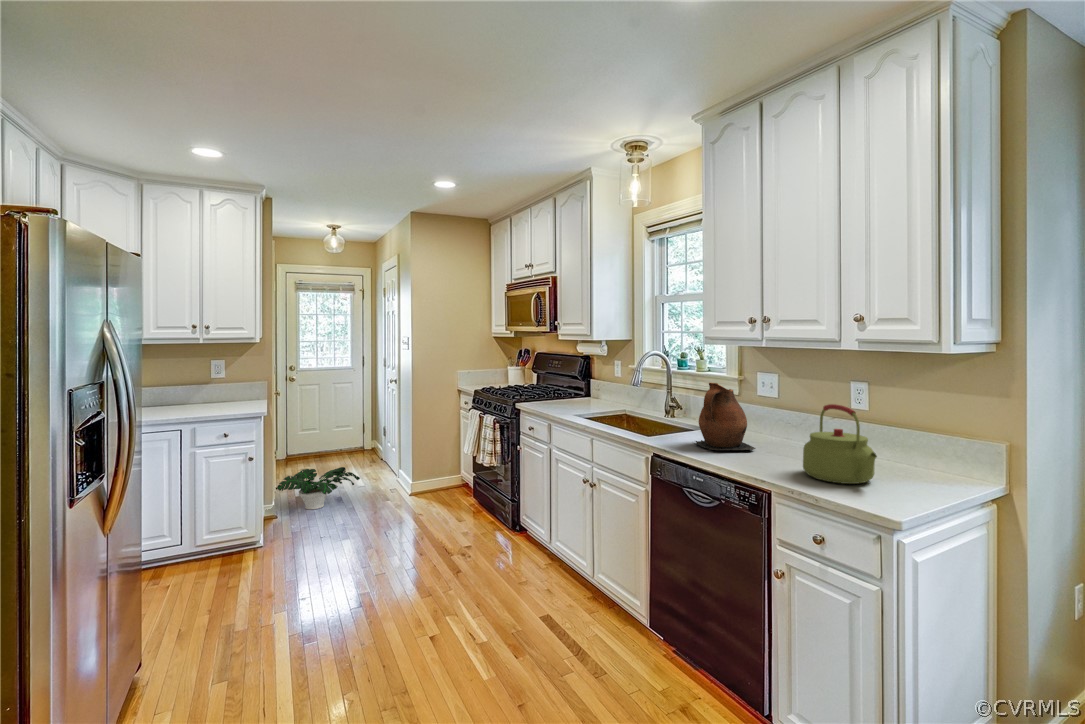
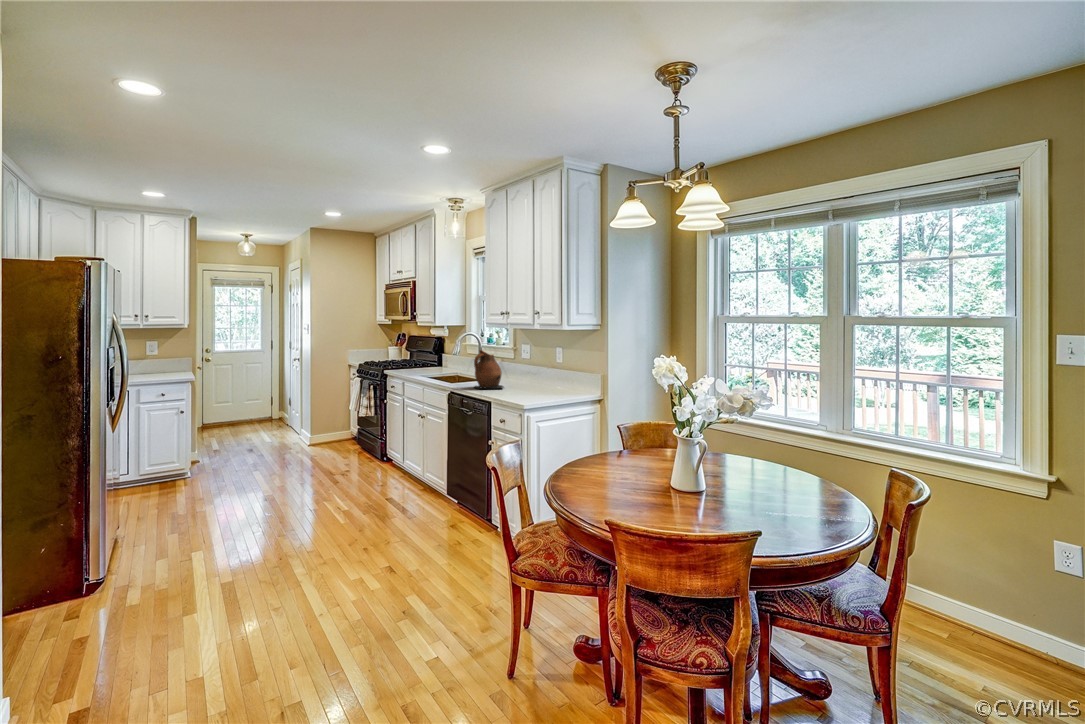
kettle: present [803,404,877,484] -> none [510,359,543,398]
potted plant: present [277,467,360,510] -> none [201,425,269,456]

